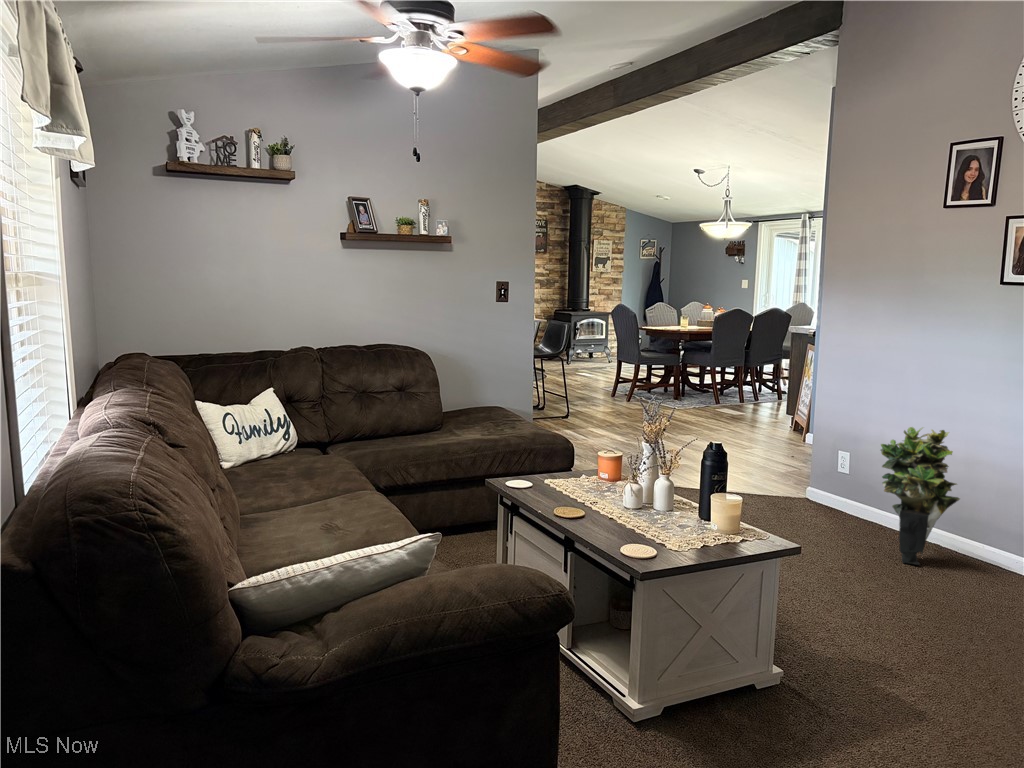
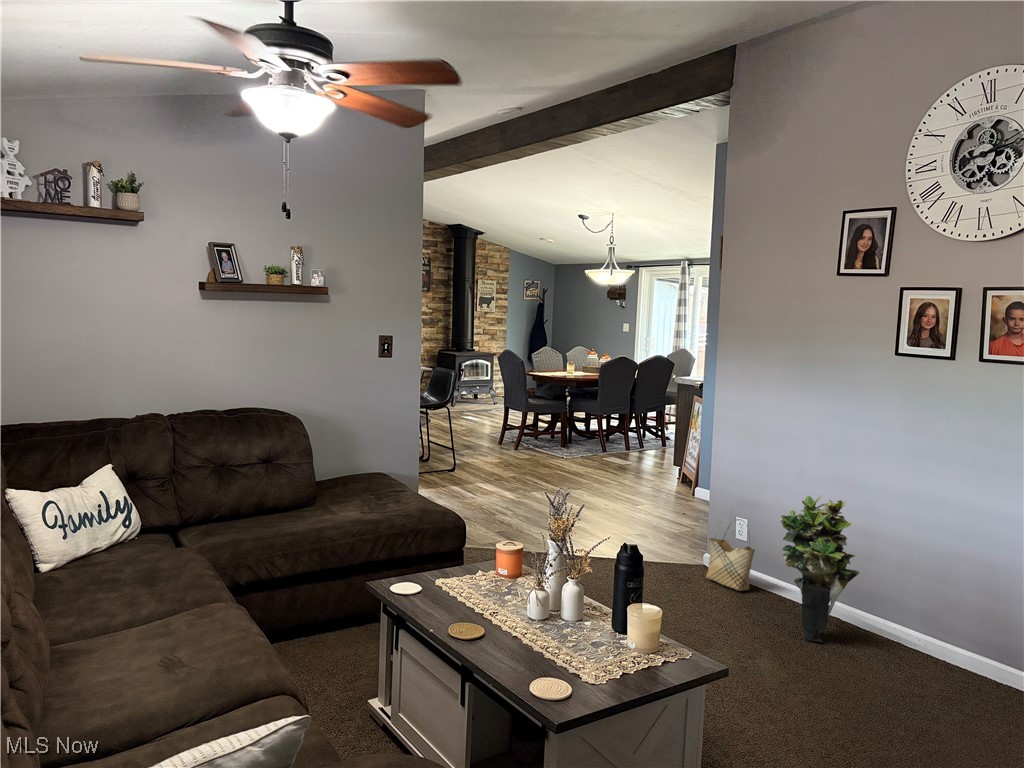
woven basket: none [808,453,857,521] -> present [706,519,755,591]

